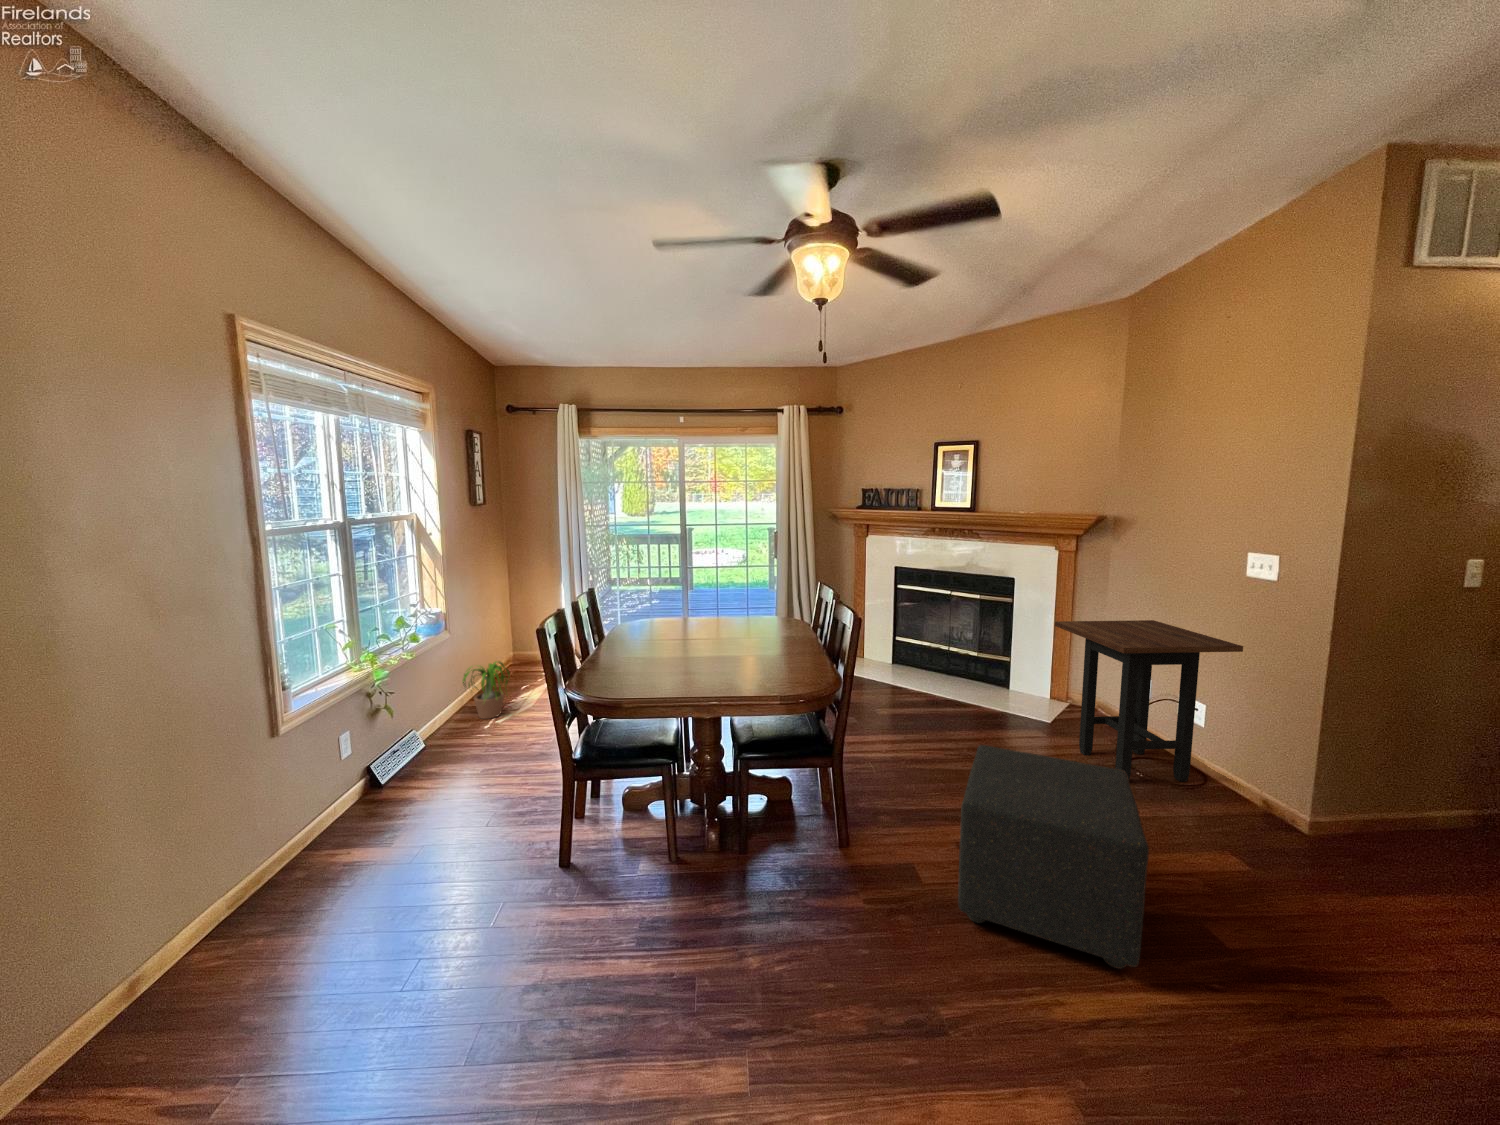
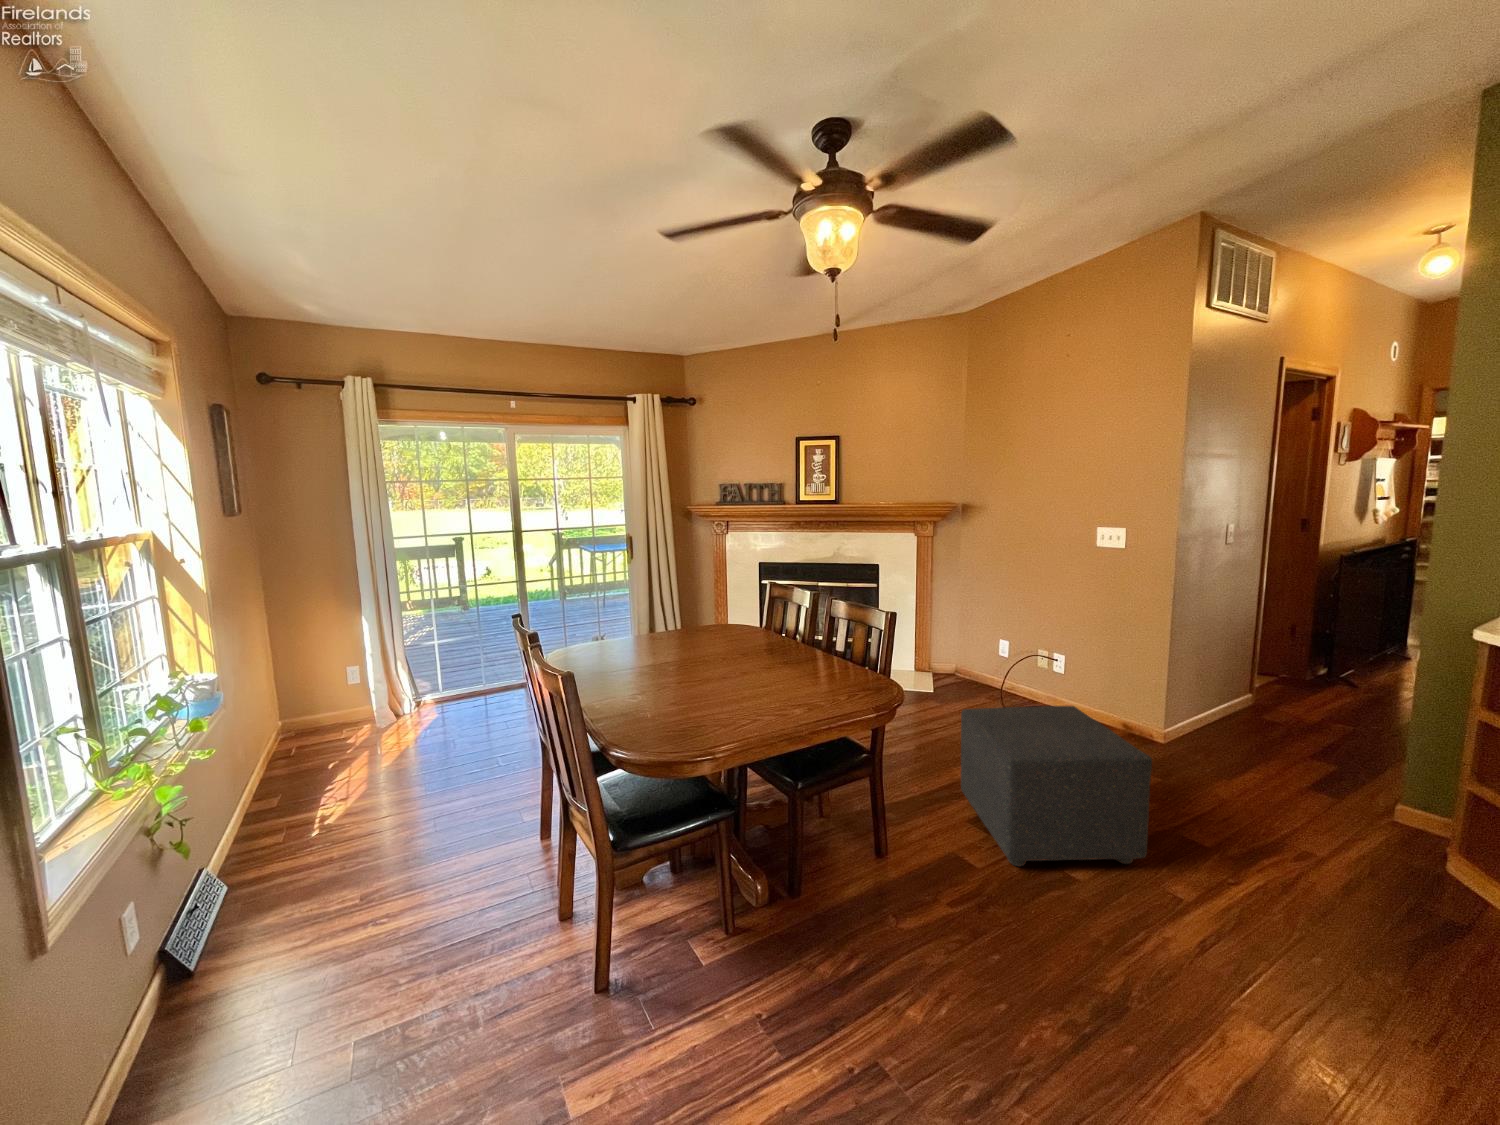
side table: present [1055,620,1243,781] -> none [940,585,1078,720]
potted plant: present [463,662,510,719] -> none [239,736,346,823]

